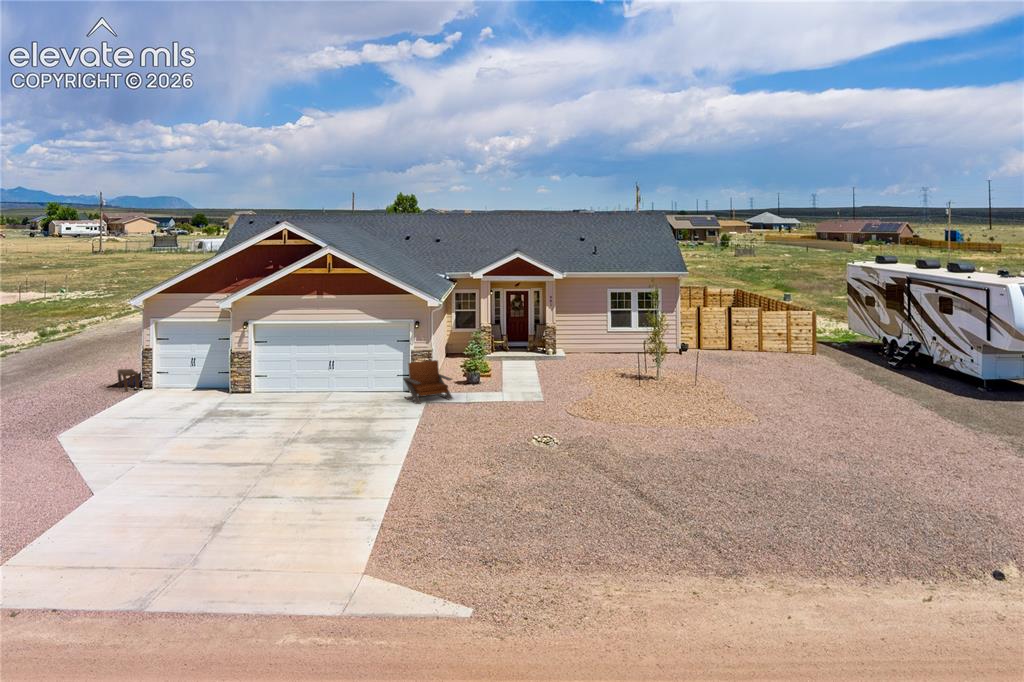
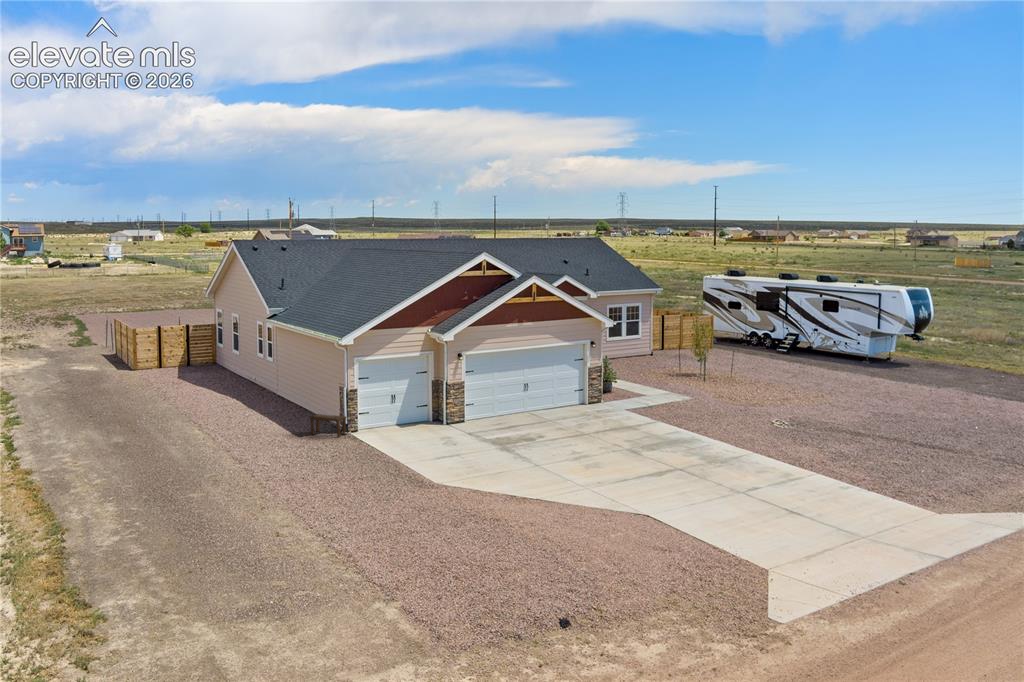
lounge chair: present [403,360,453,404] -> none [596,373,632,410]

